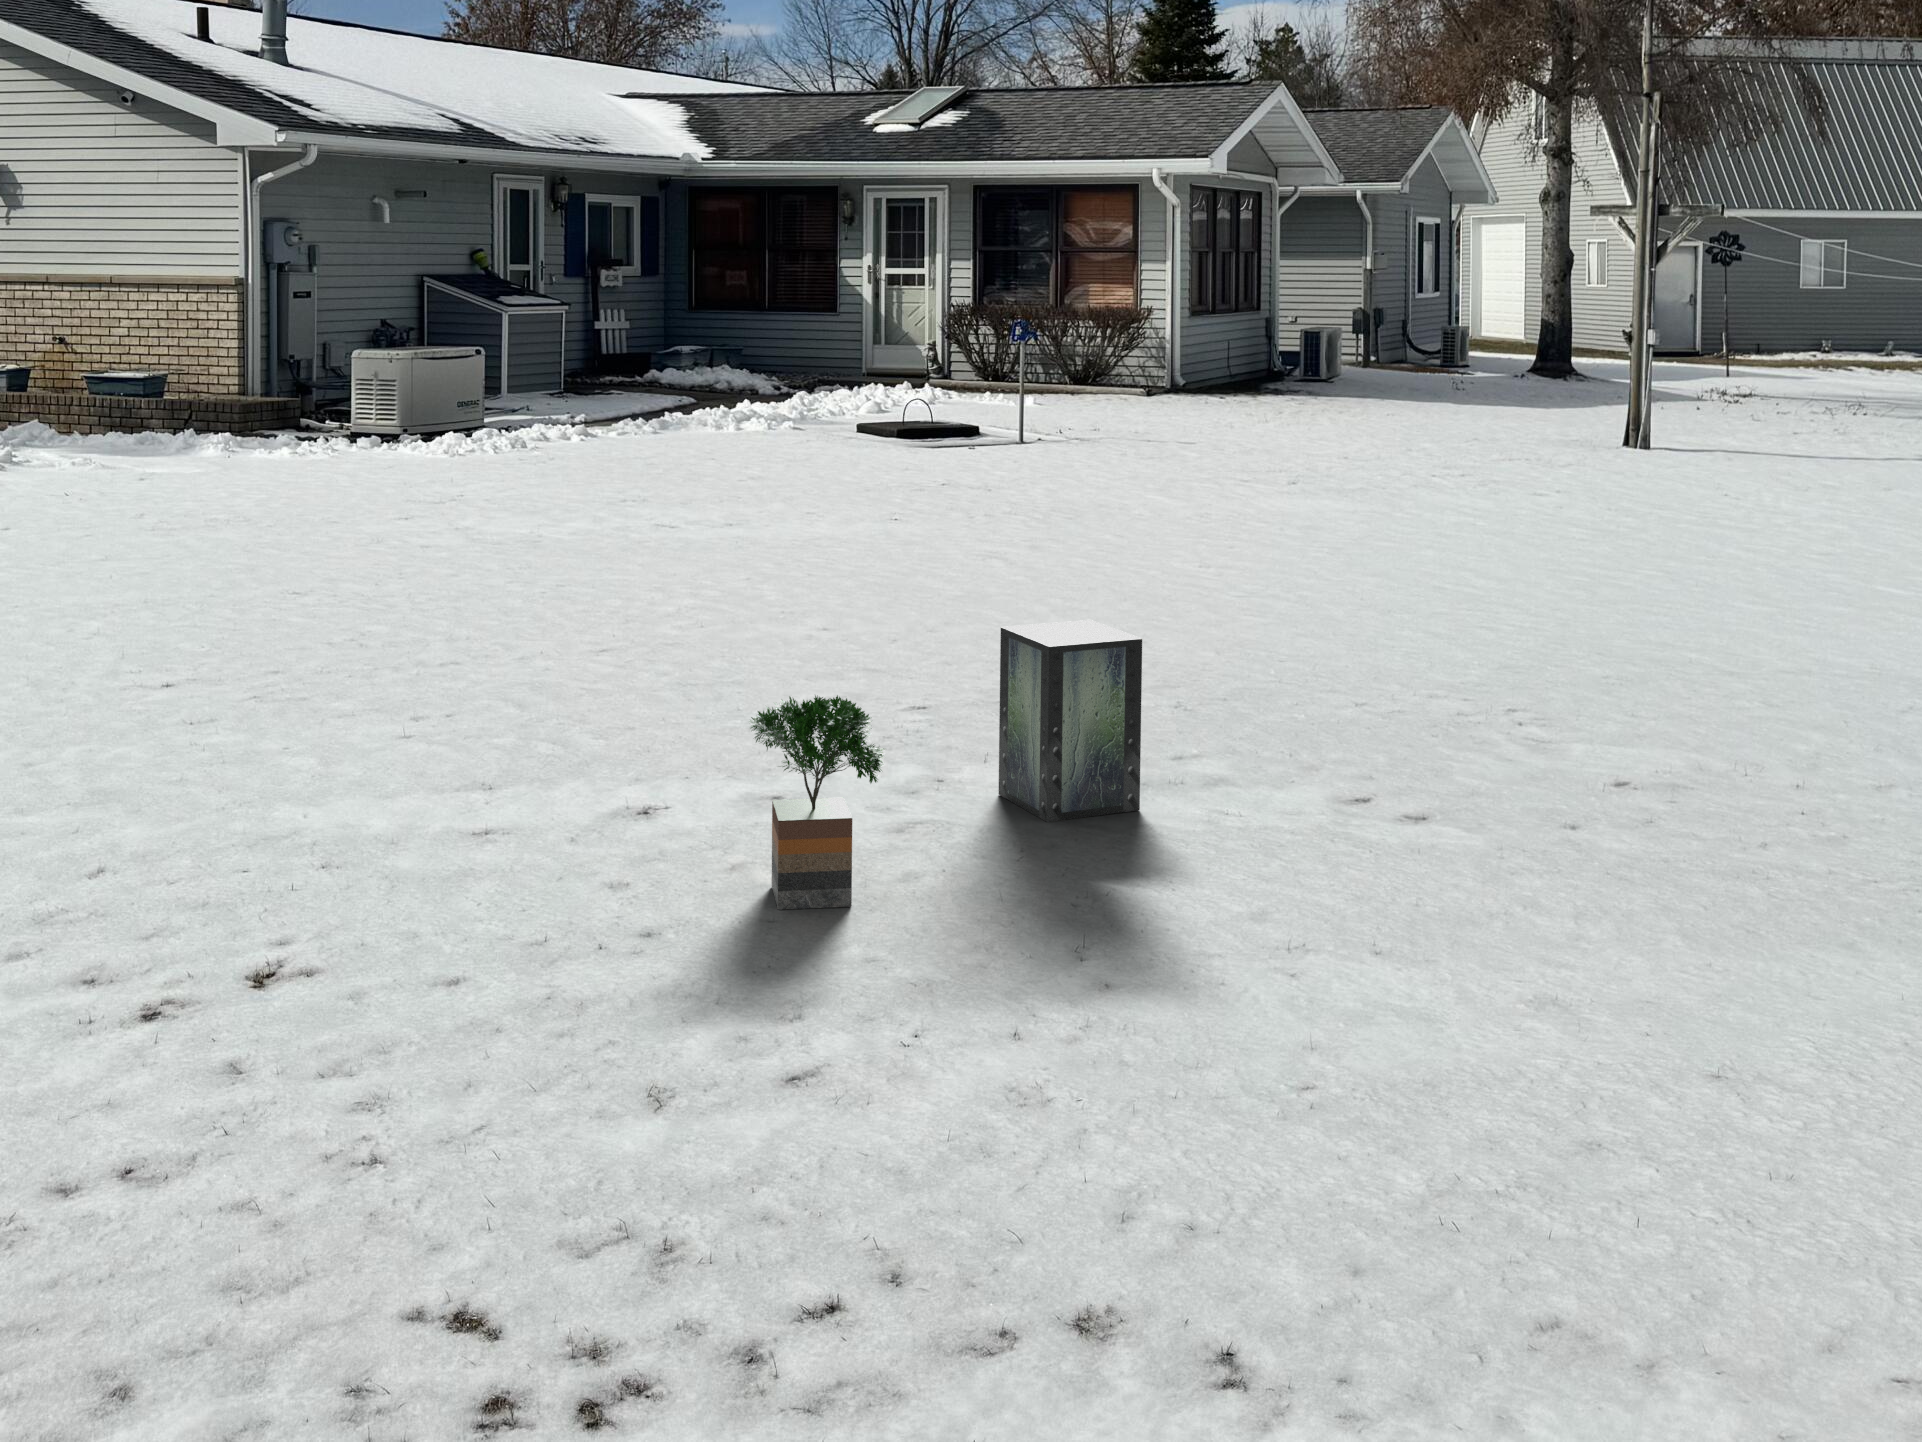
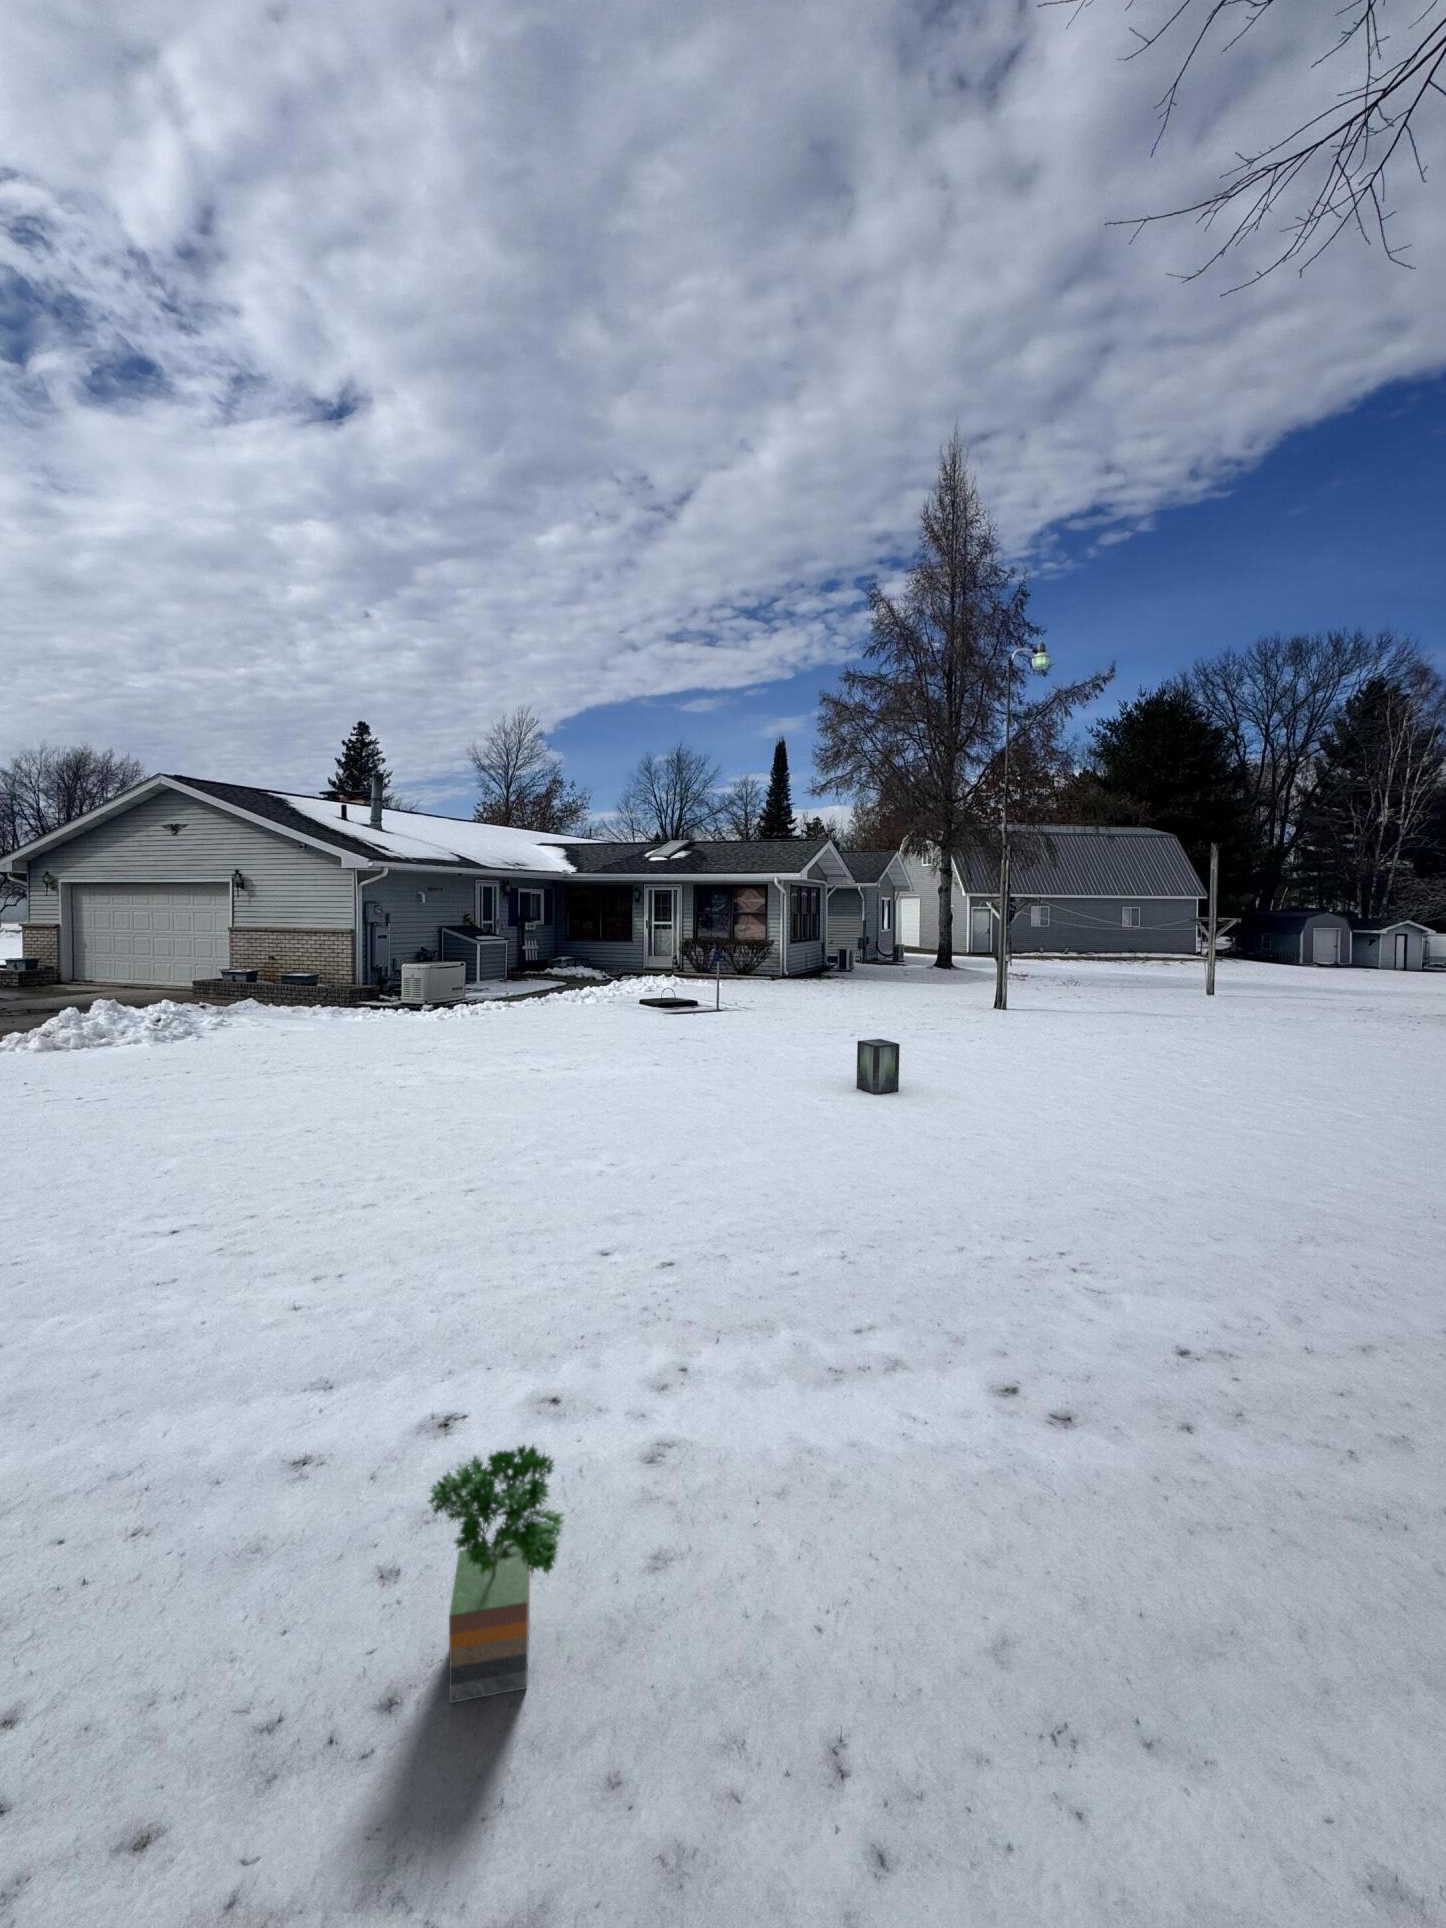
storage box: present [998,620,1142,822] -> present [856,1039,900,1095]

